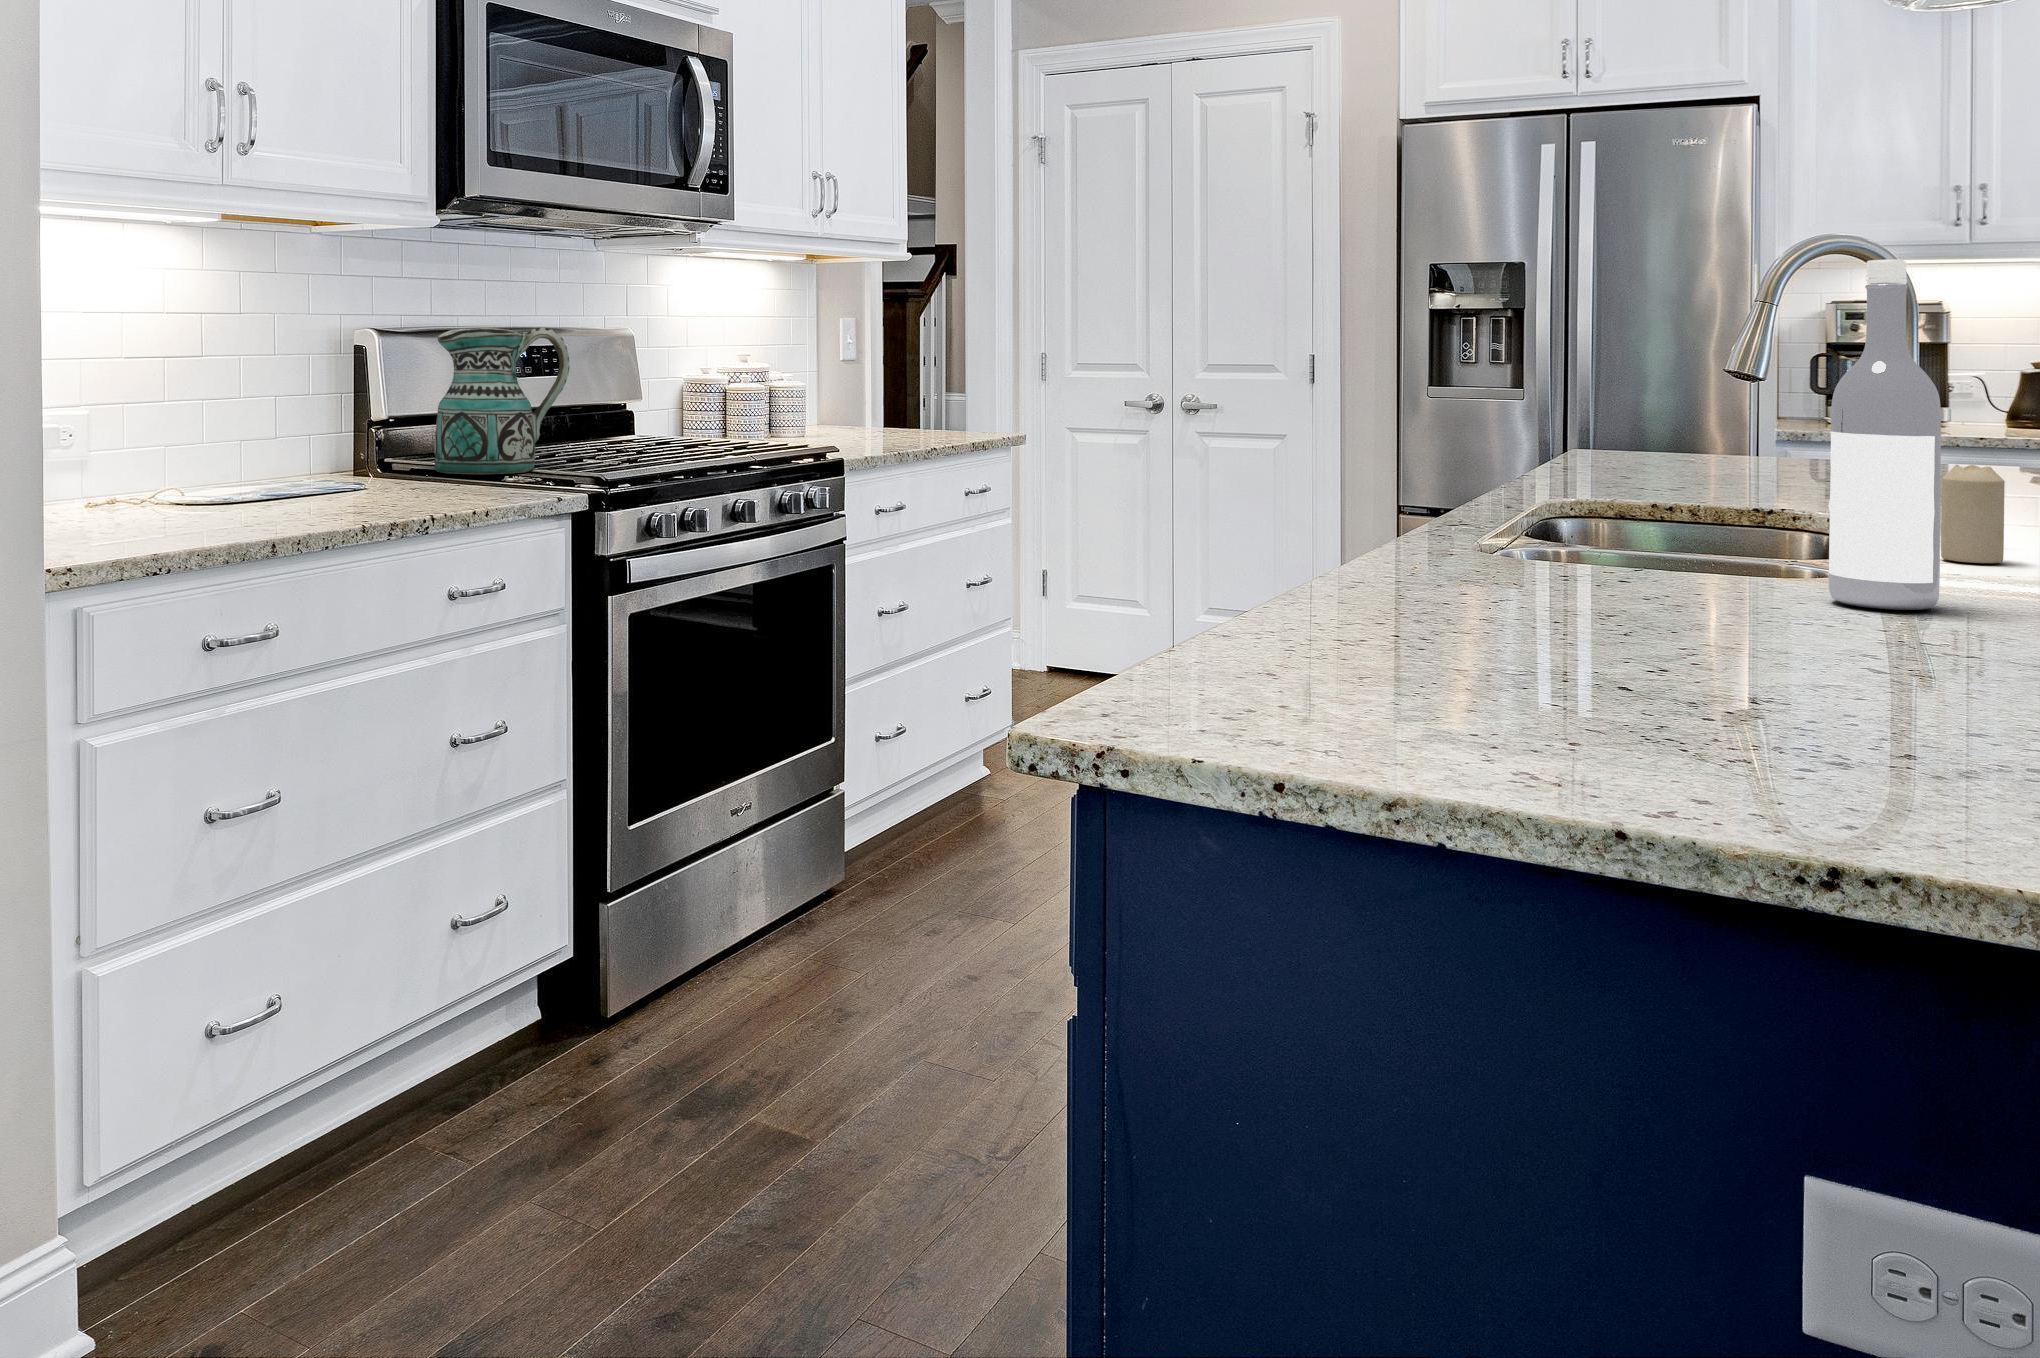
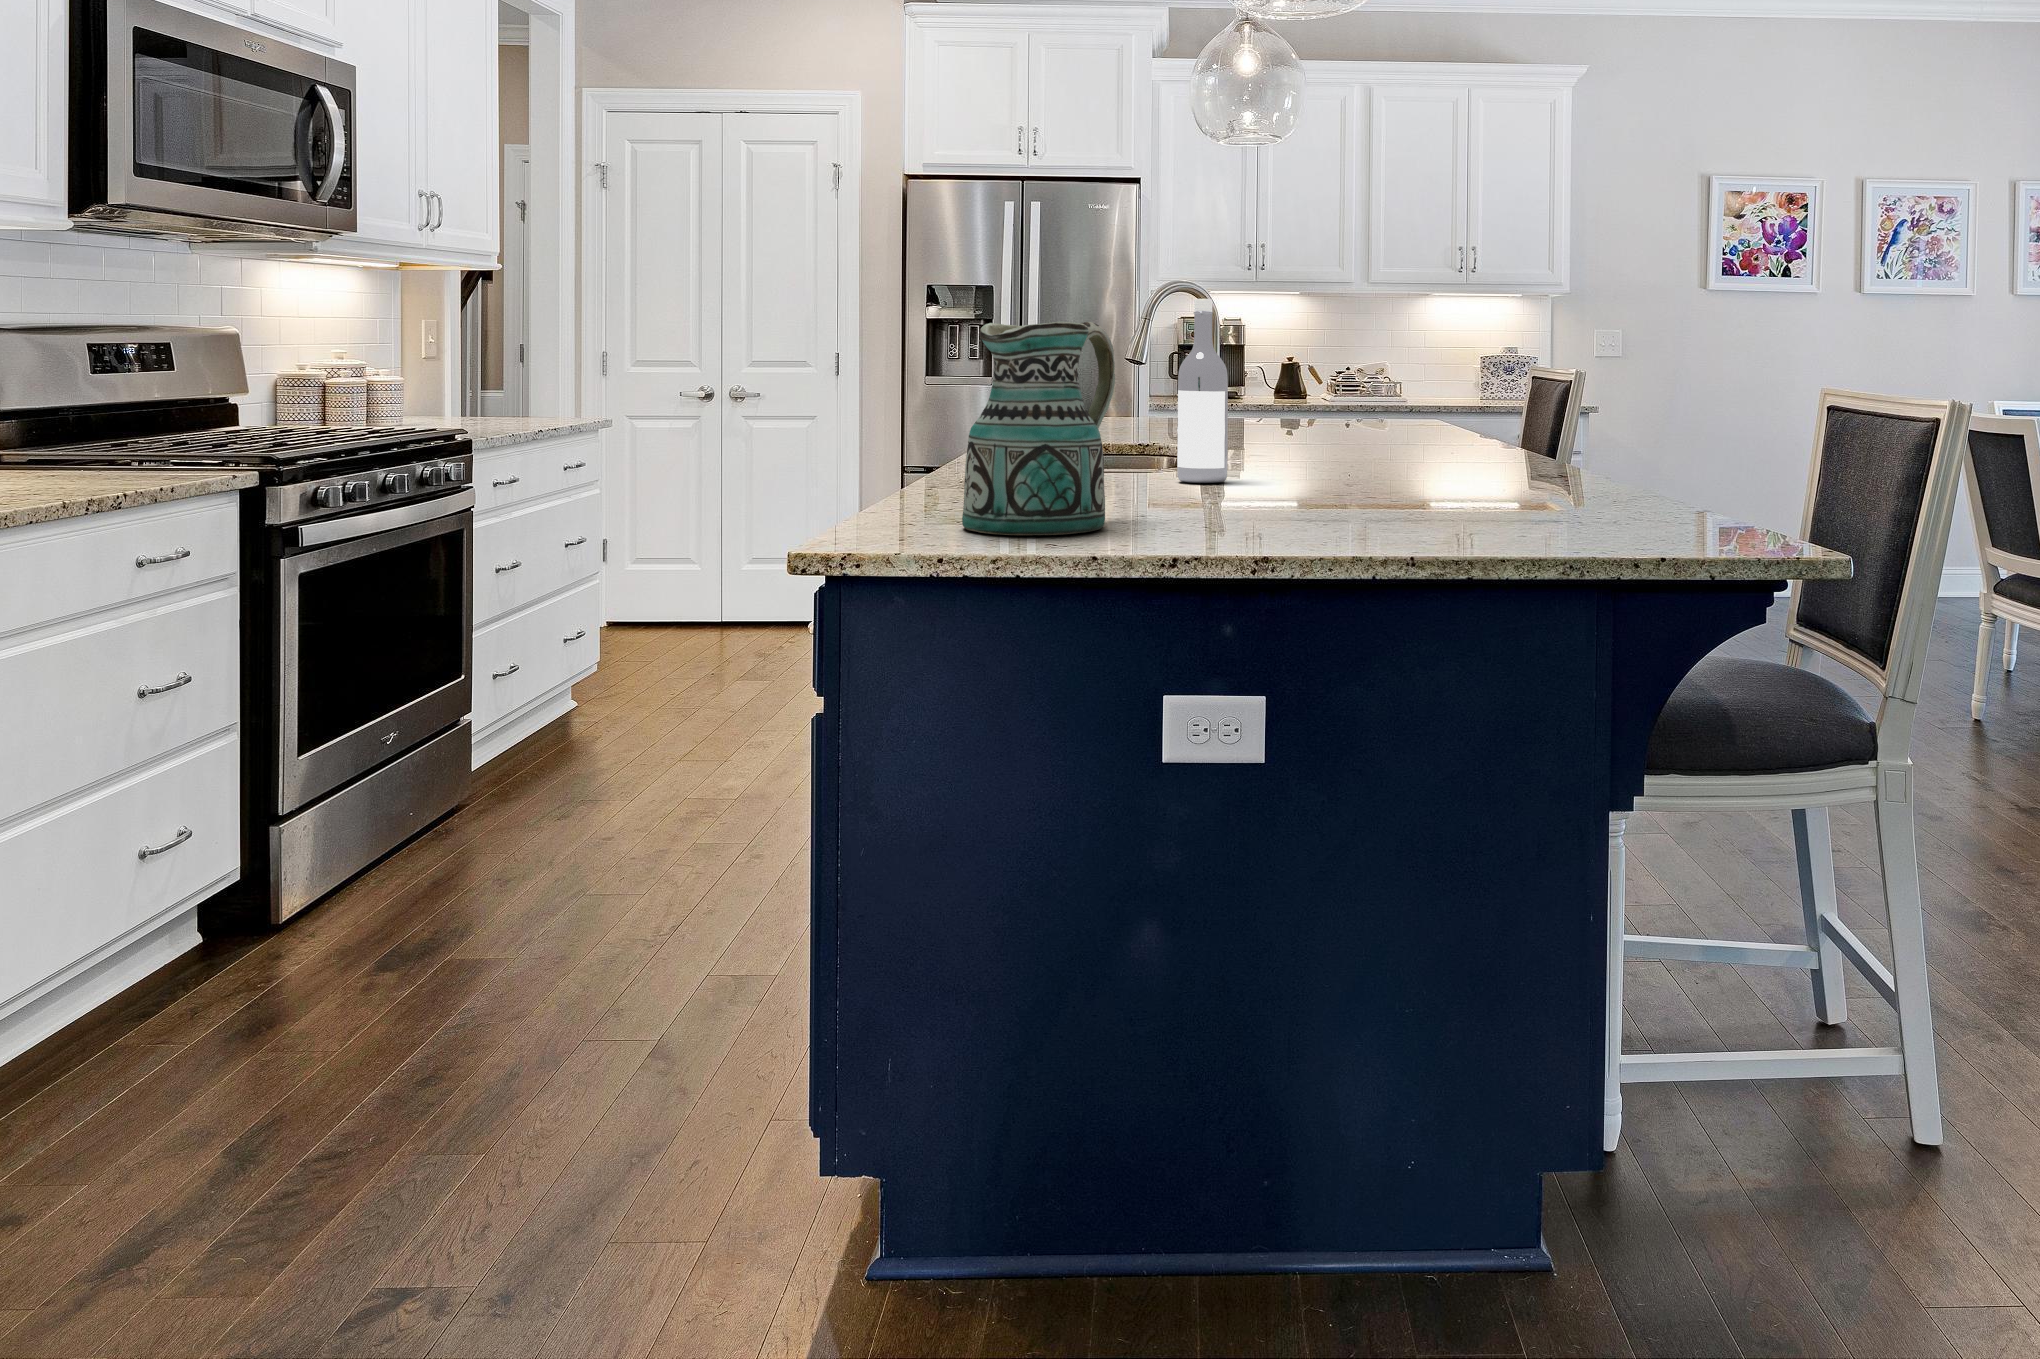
ceramic pitcher: present [435,327,570,474] -> present [962,322,1115,535]
candle: present [1941,465,2005,563] -> none [1232,411,1261,464]

